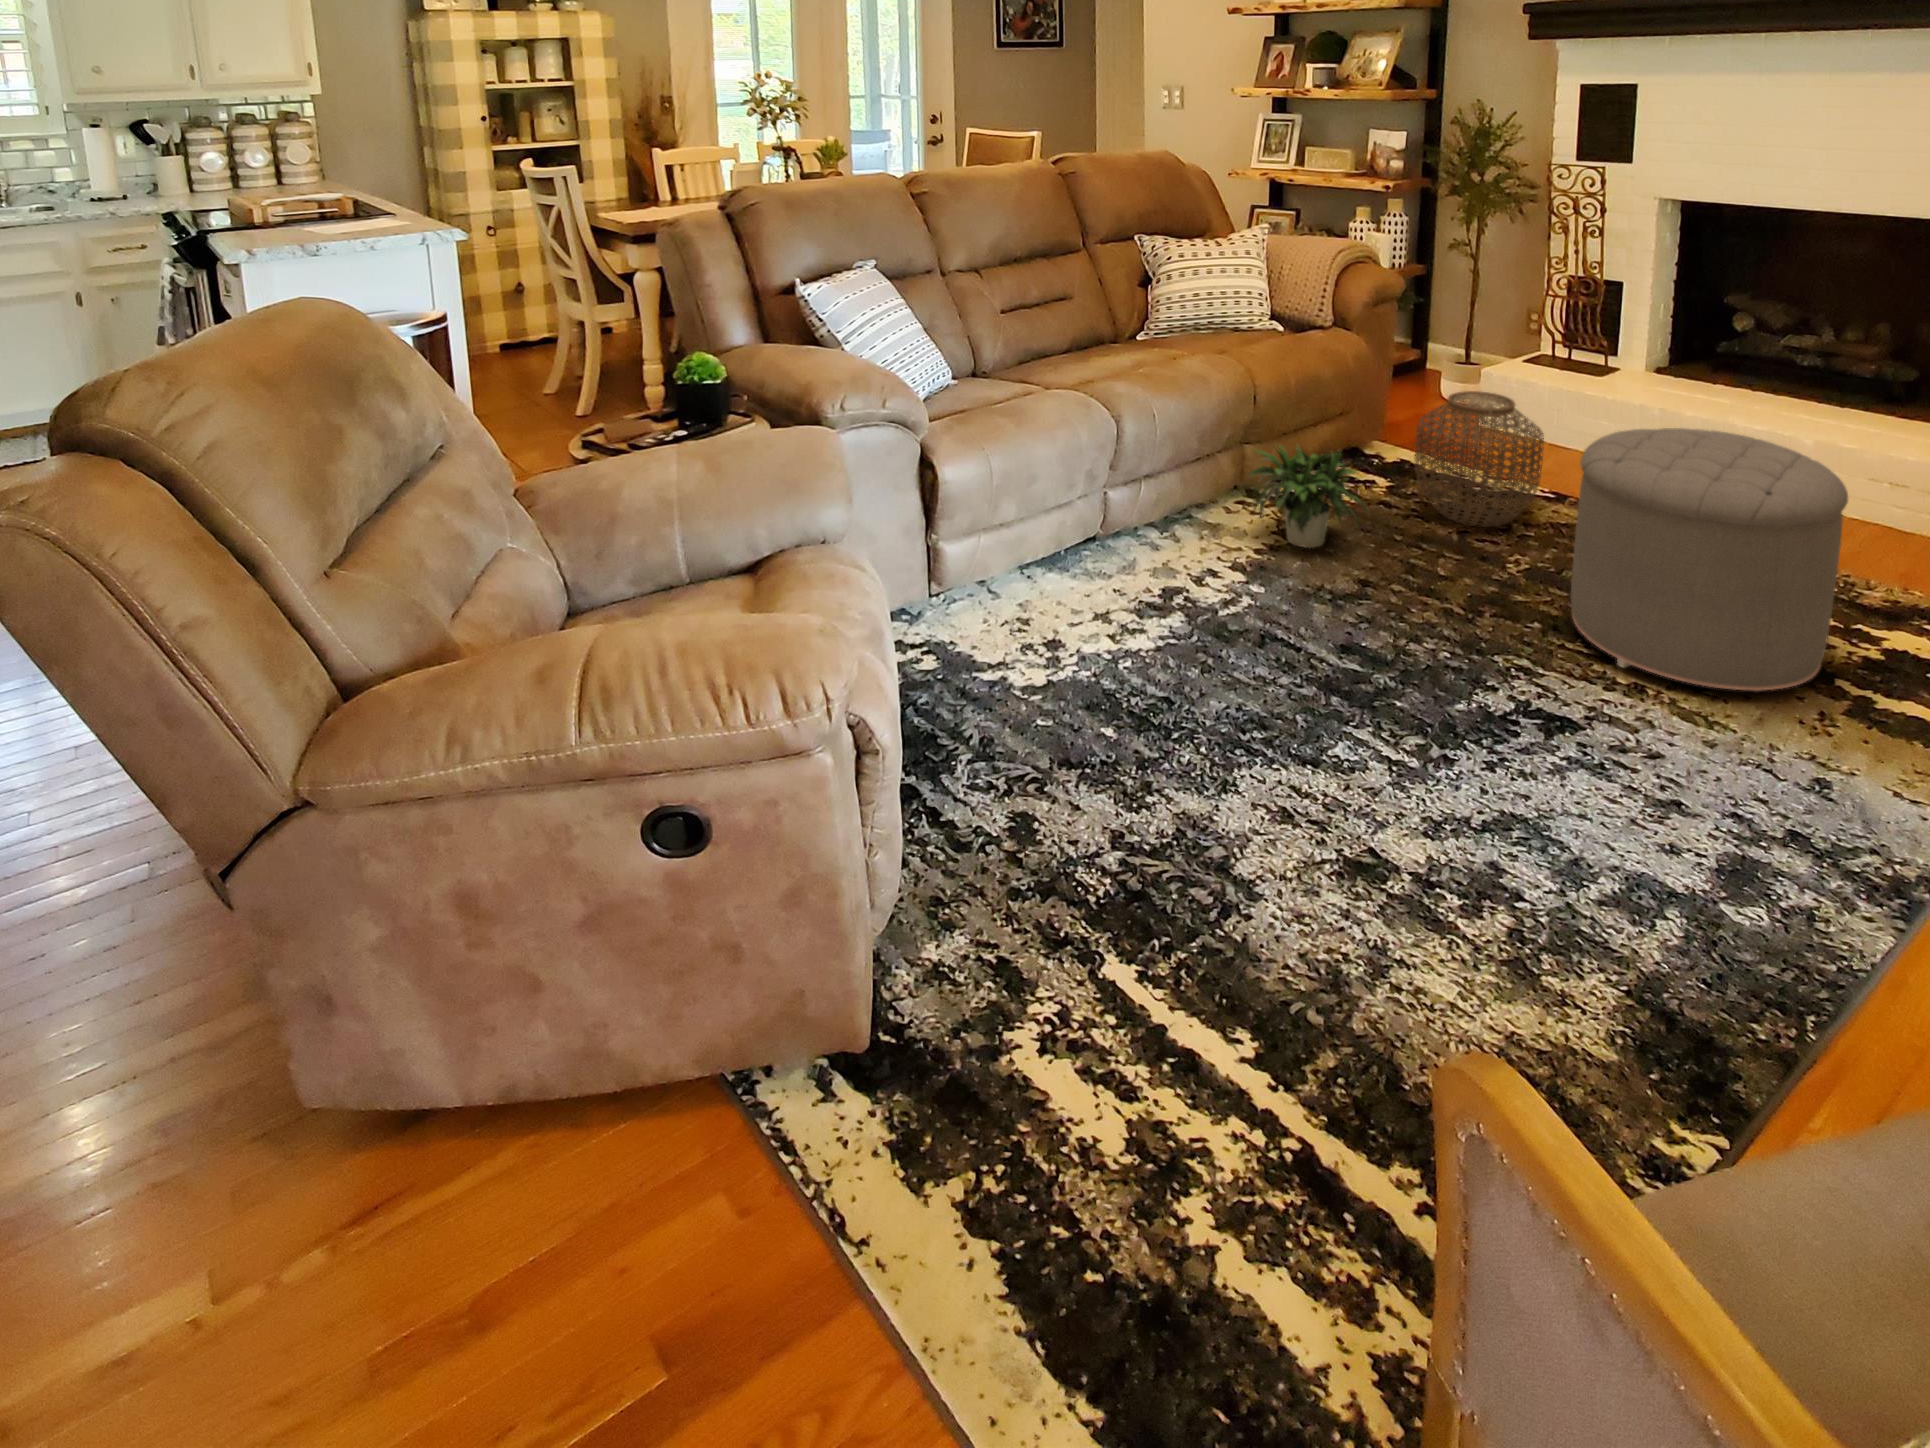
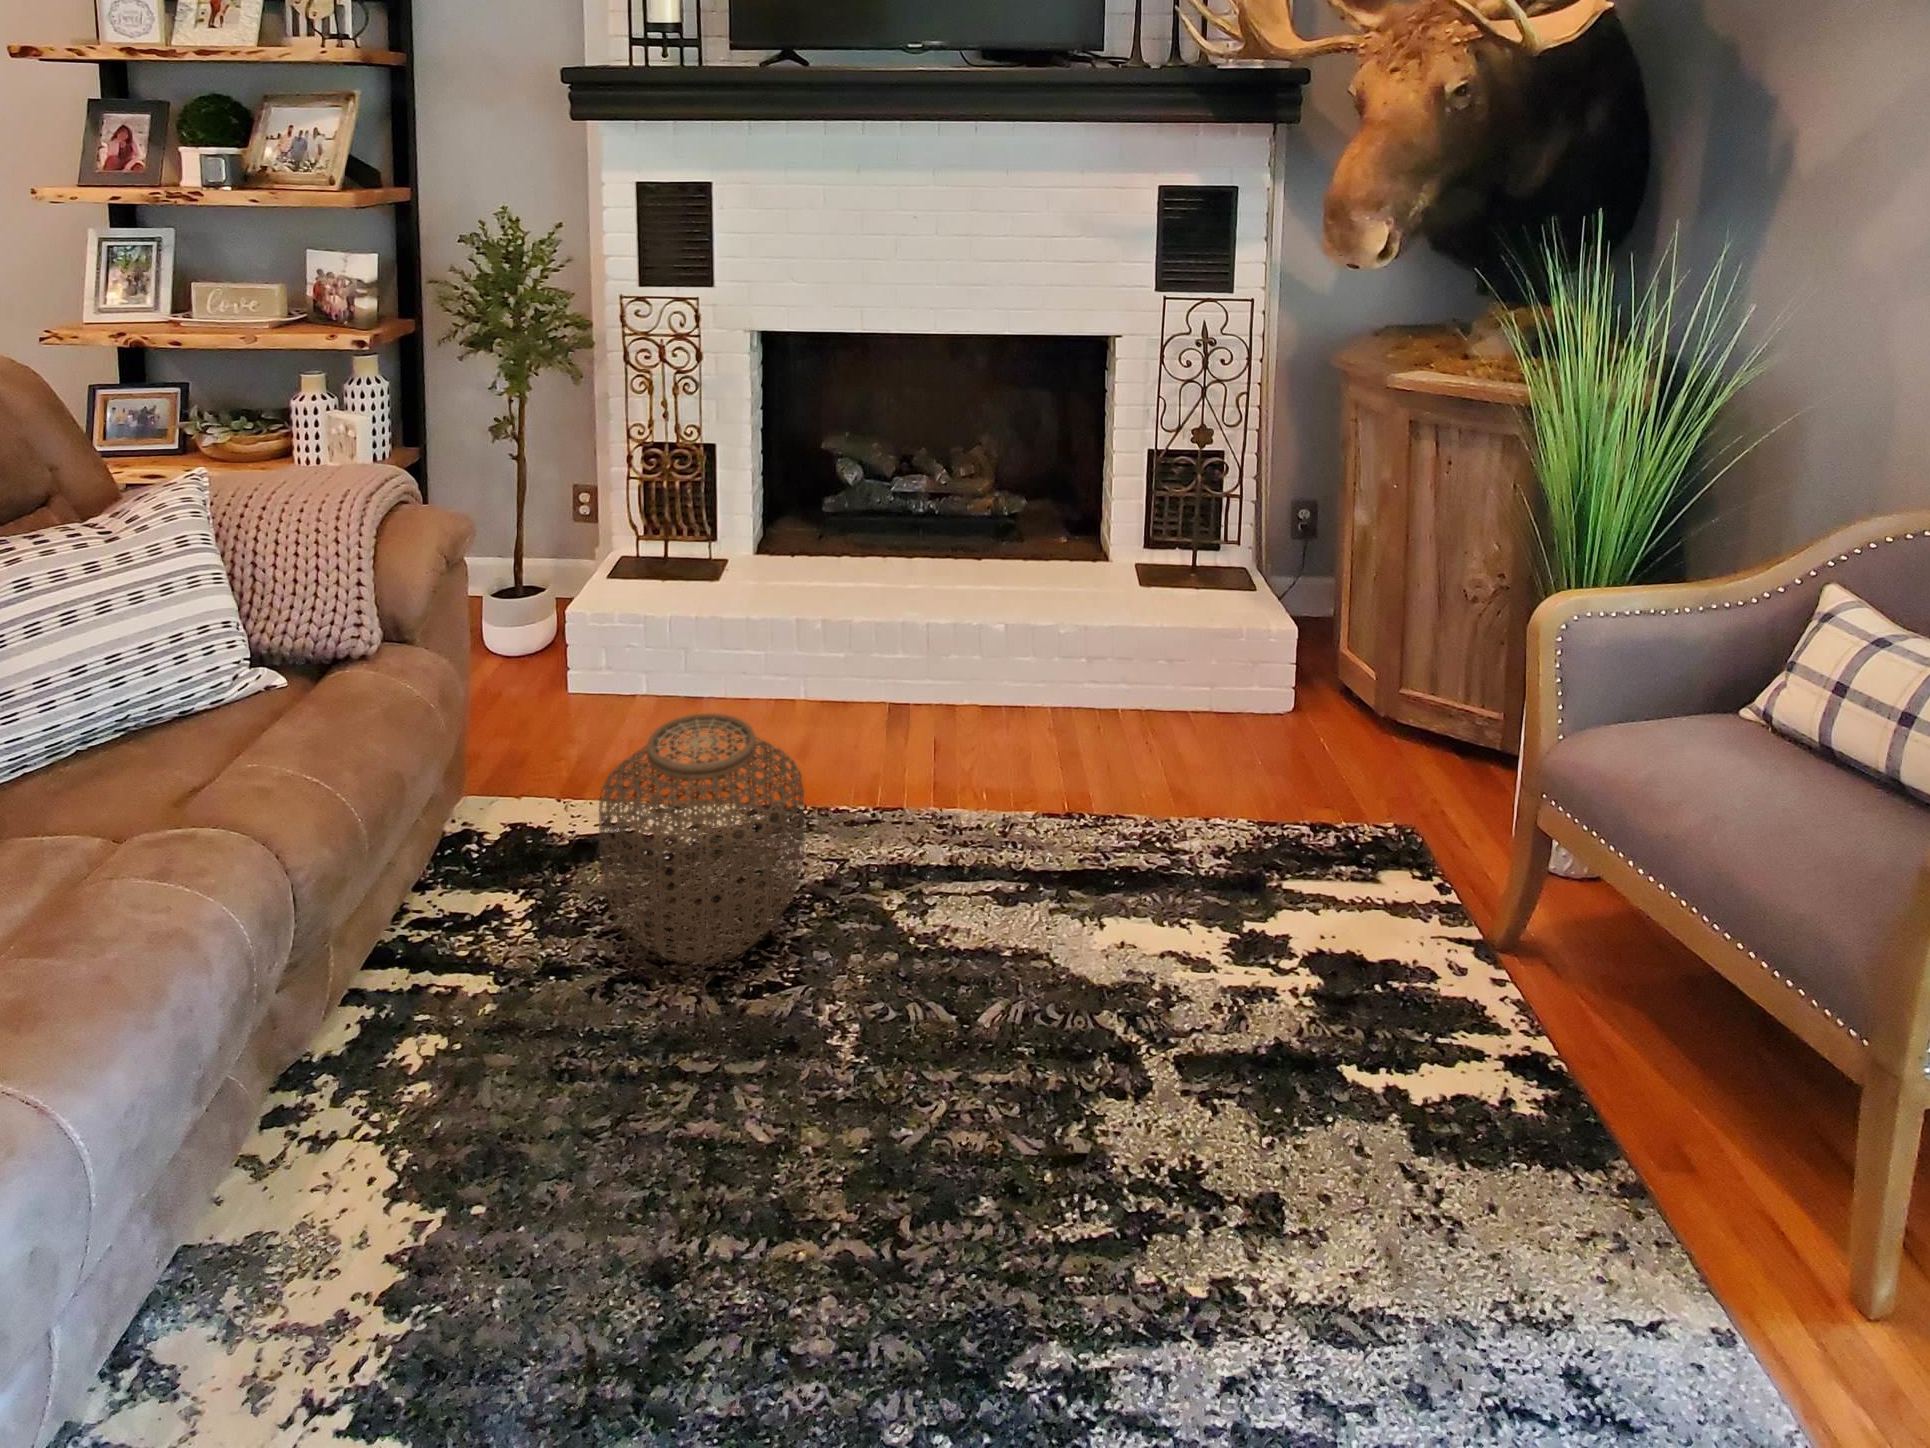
ottoman: present [1571,428,1848,691] -> none [993,734,1375,1247]
potted plant: present [1249,445,1368,548] -> none [244,974,601,1256]

